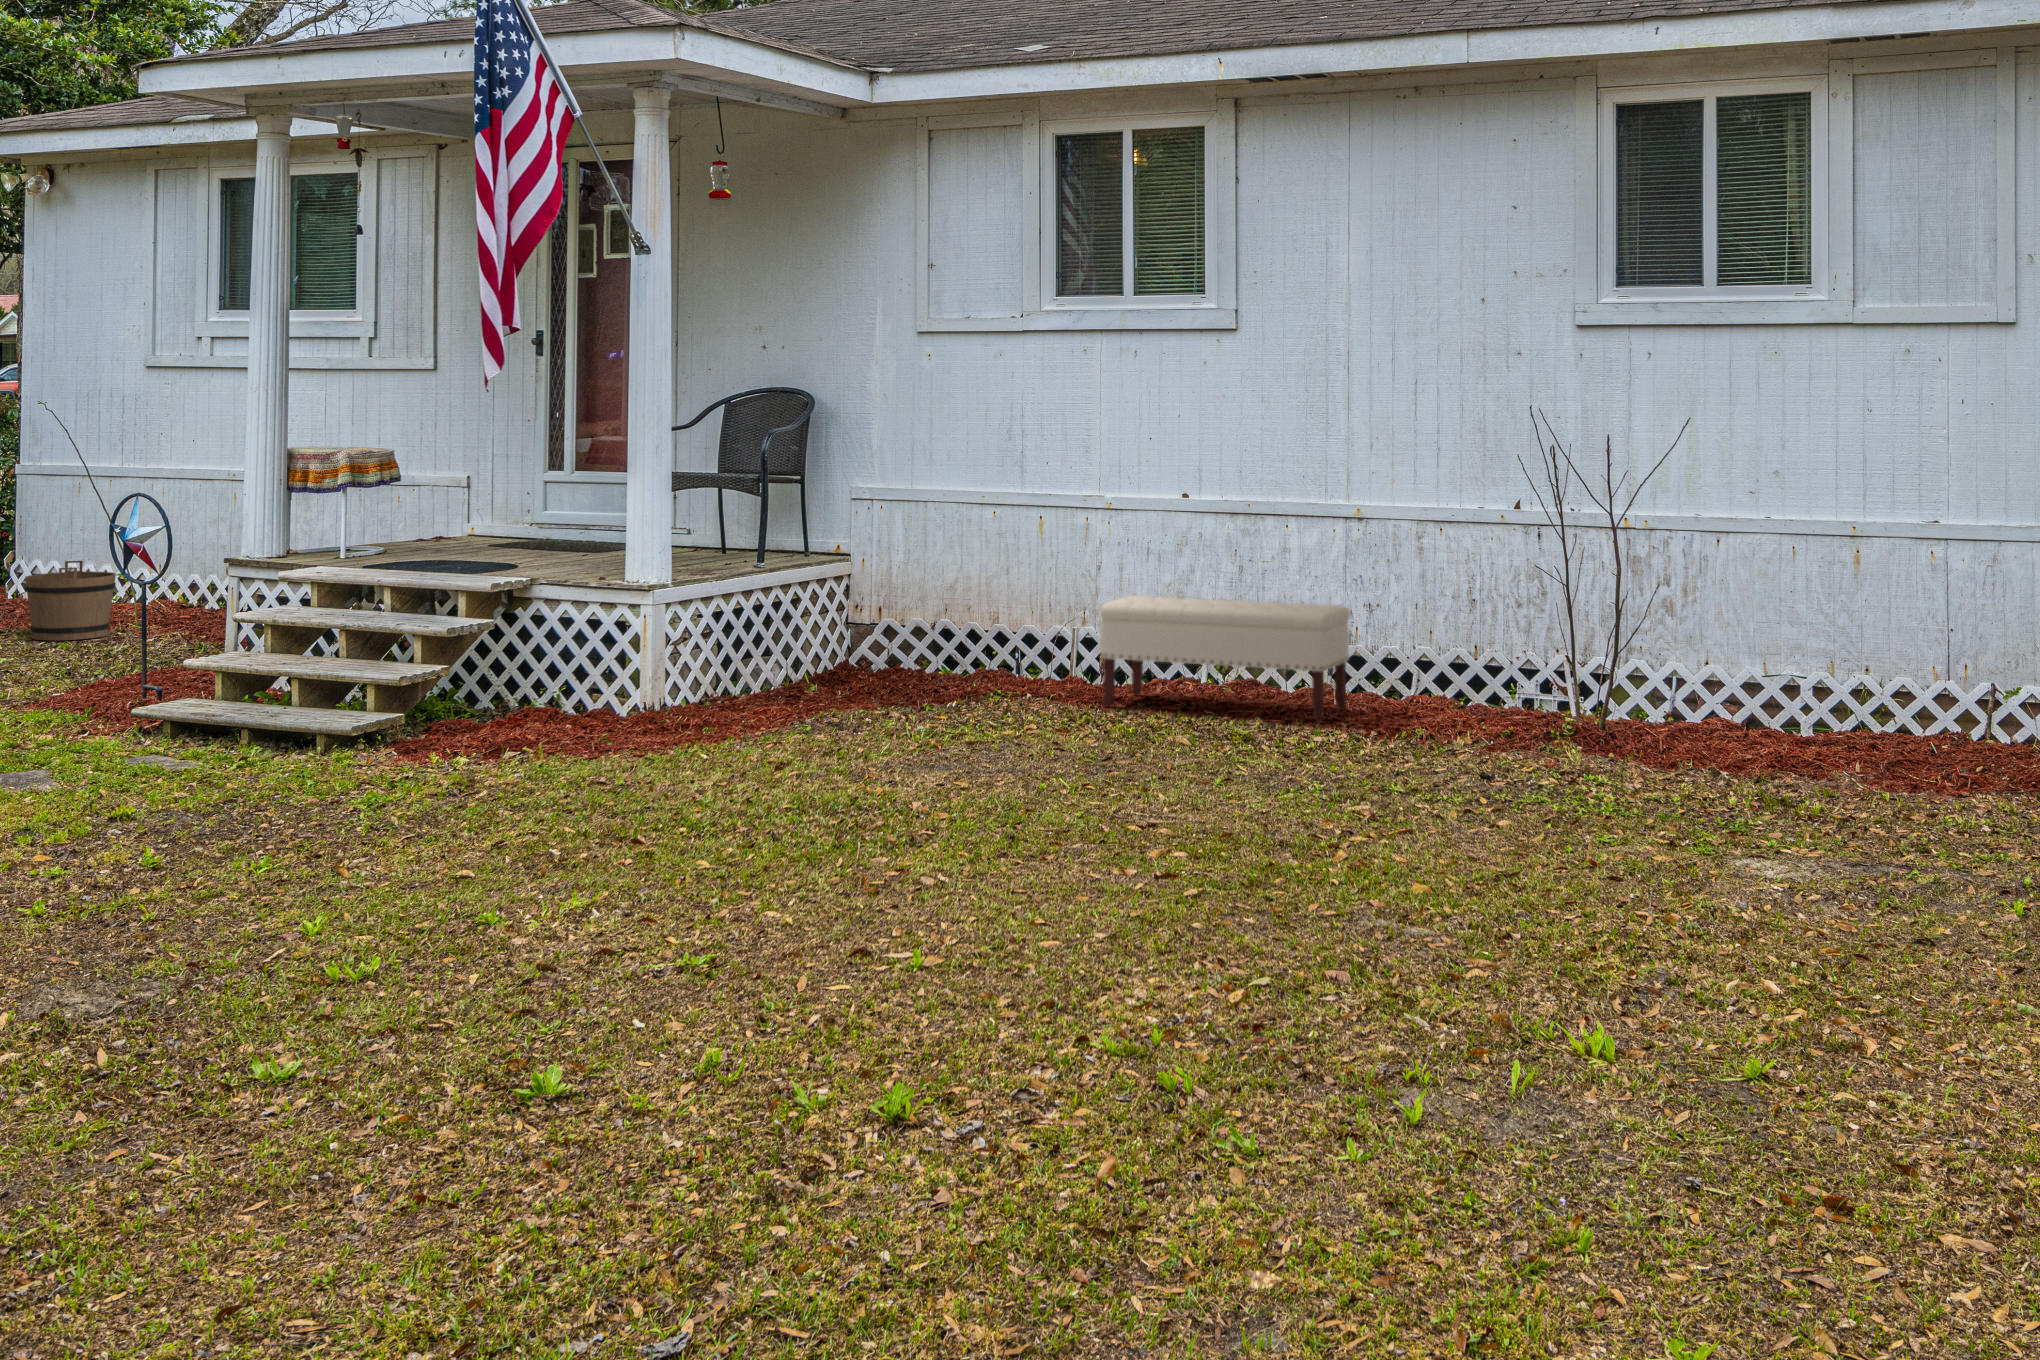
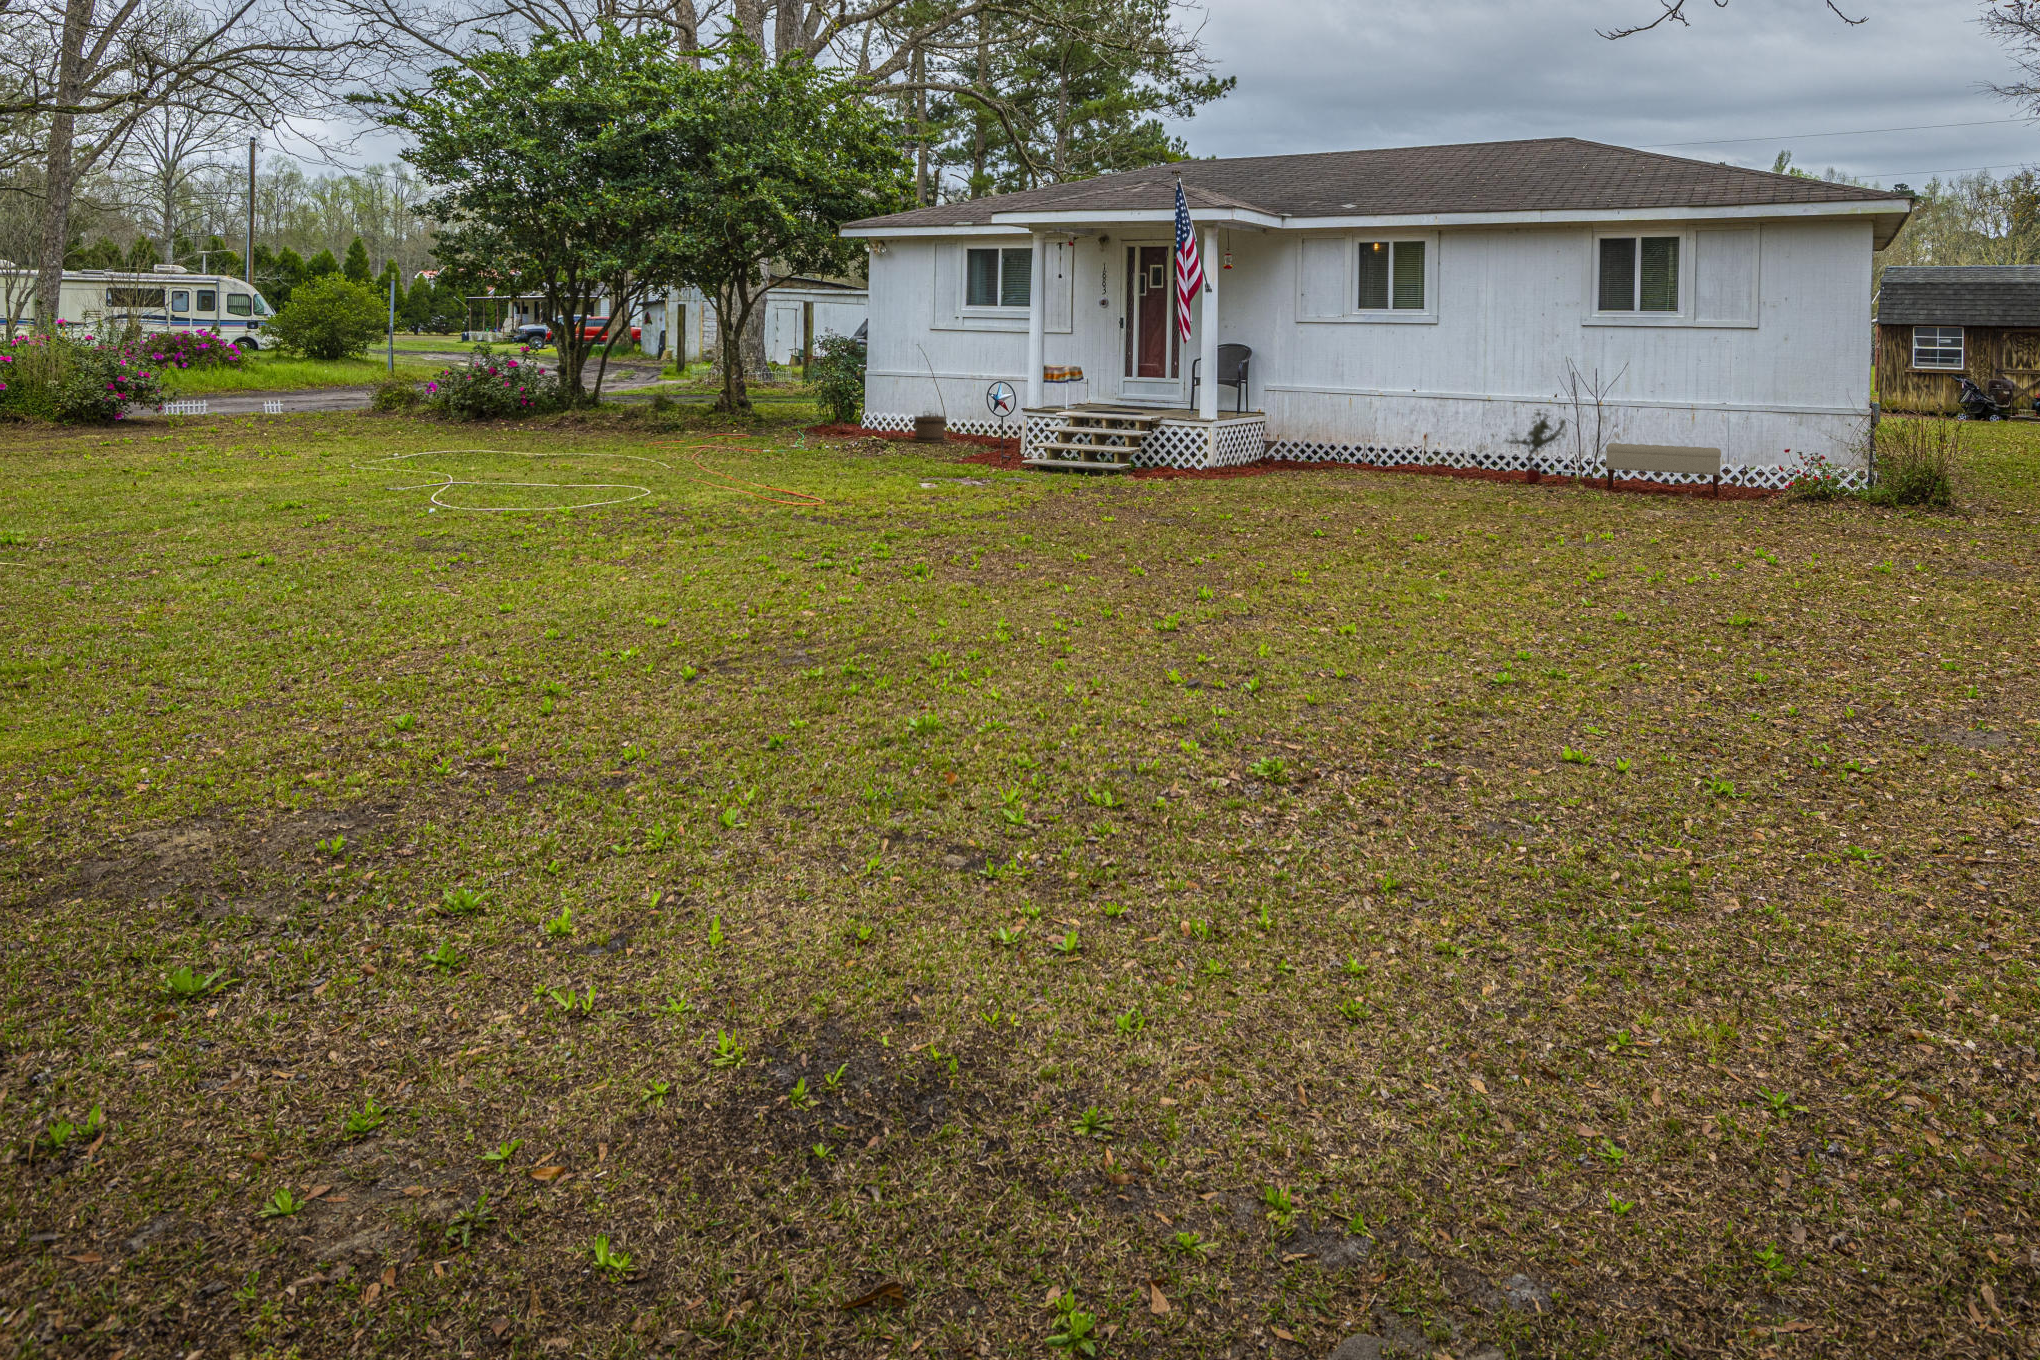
potted tree: none [1389,541,1544,737] -> present [1505,409,1566,484]
bench: present [1100,596,1350,722] -> present [1606,443,1721,497]

